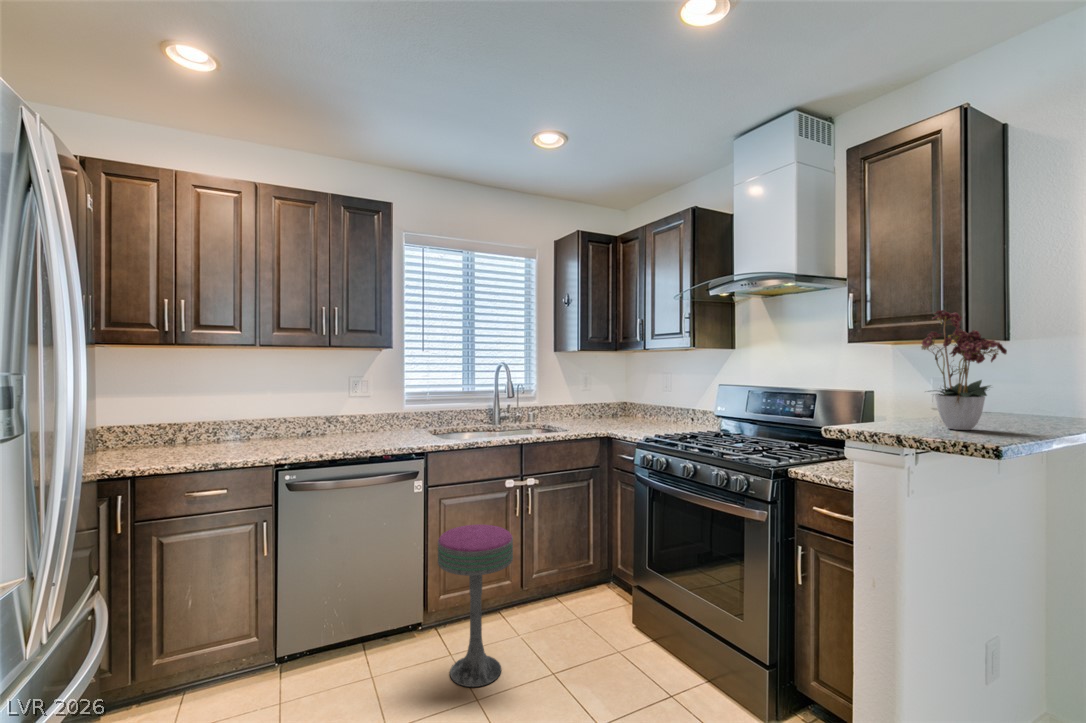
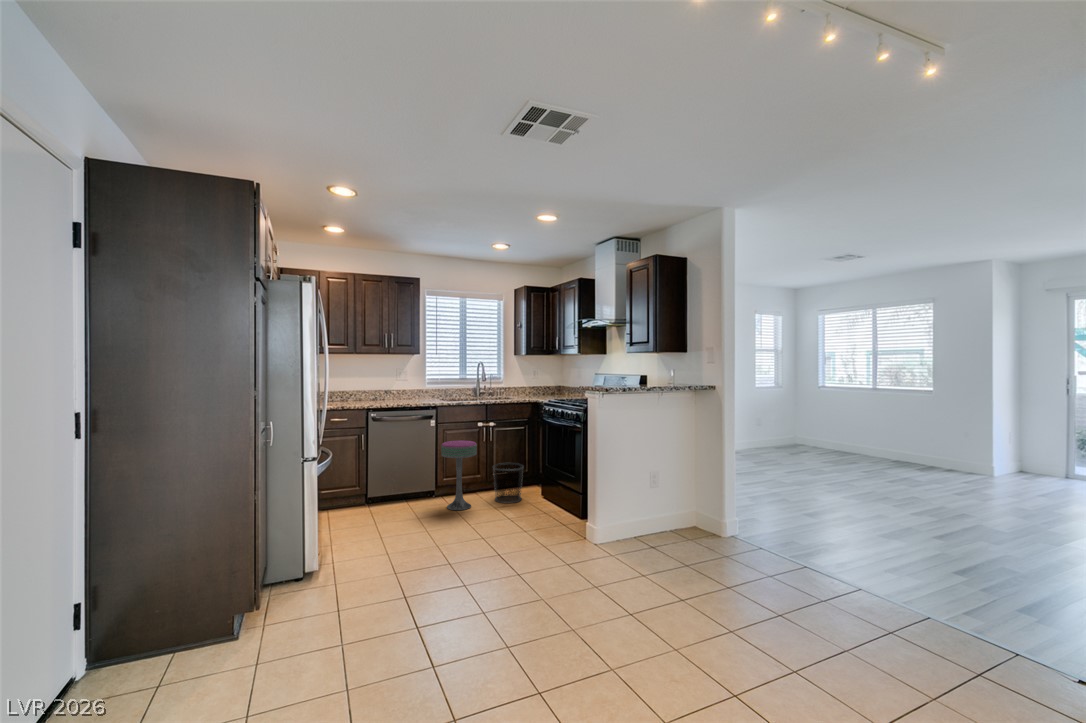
flower arrangement: present [922,310,1007,430] -> none [619,340,641,387]
waste bin: none [540,560,603,654] -> present [493,463,523,503]

